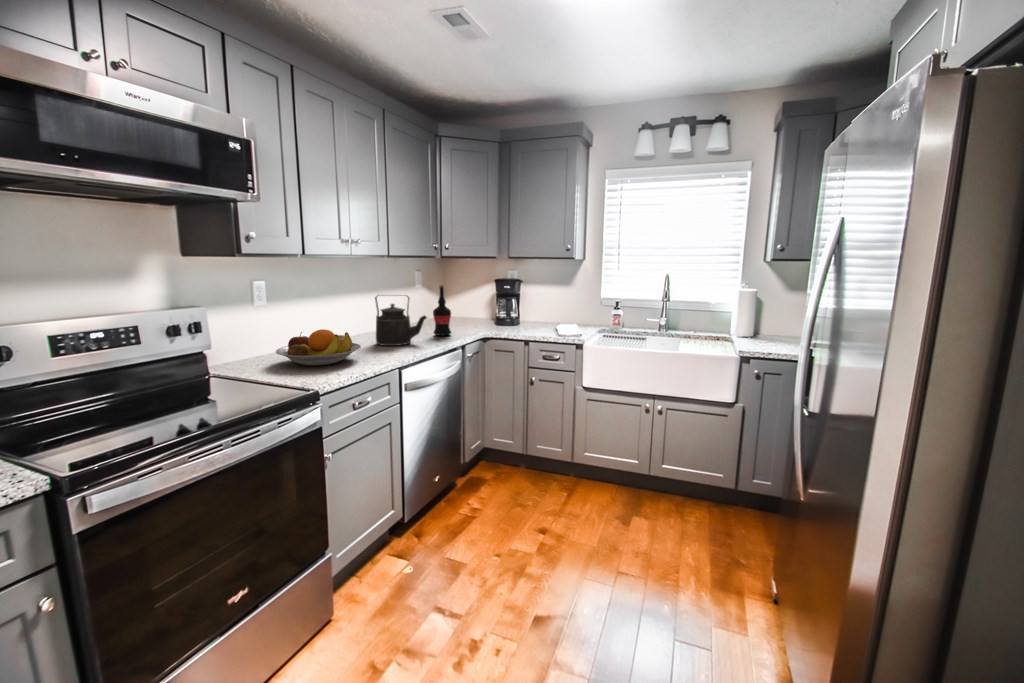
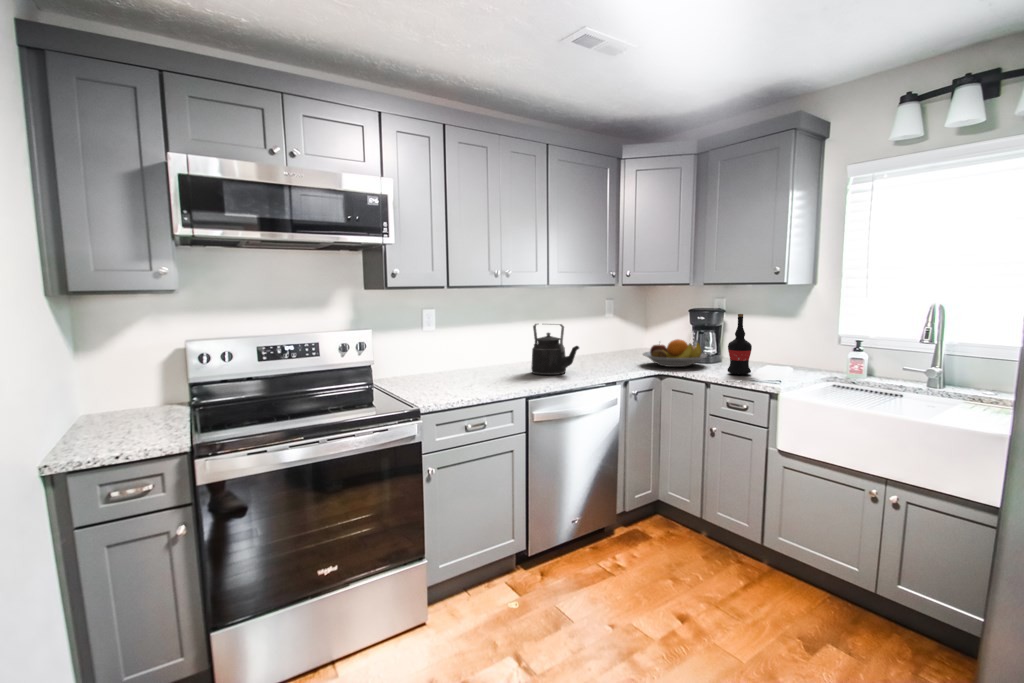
wine bottle: present [433,285,451,336] -> present [728,314,752,375]
fruit bowl: present [276,329,361,366] -> present [643,339,707,367]

